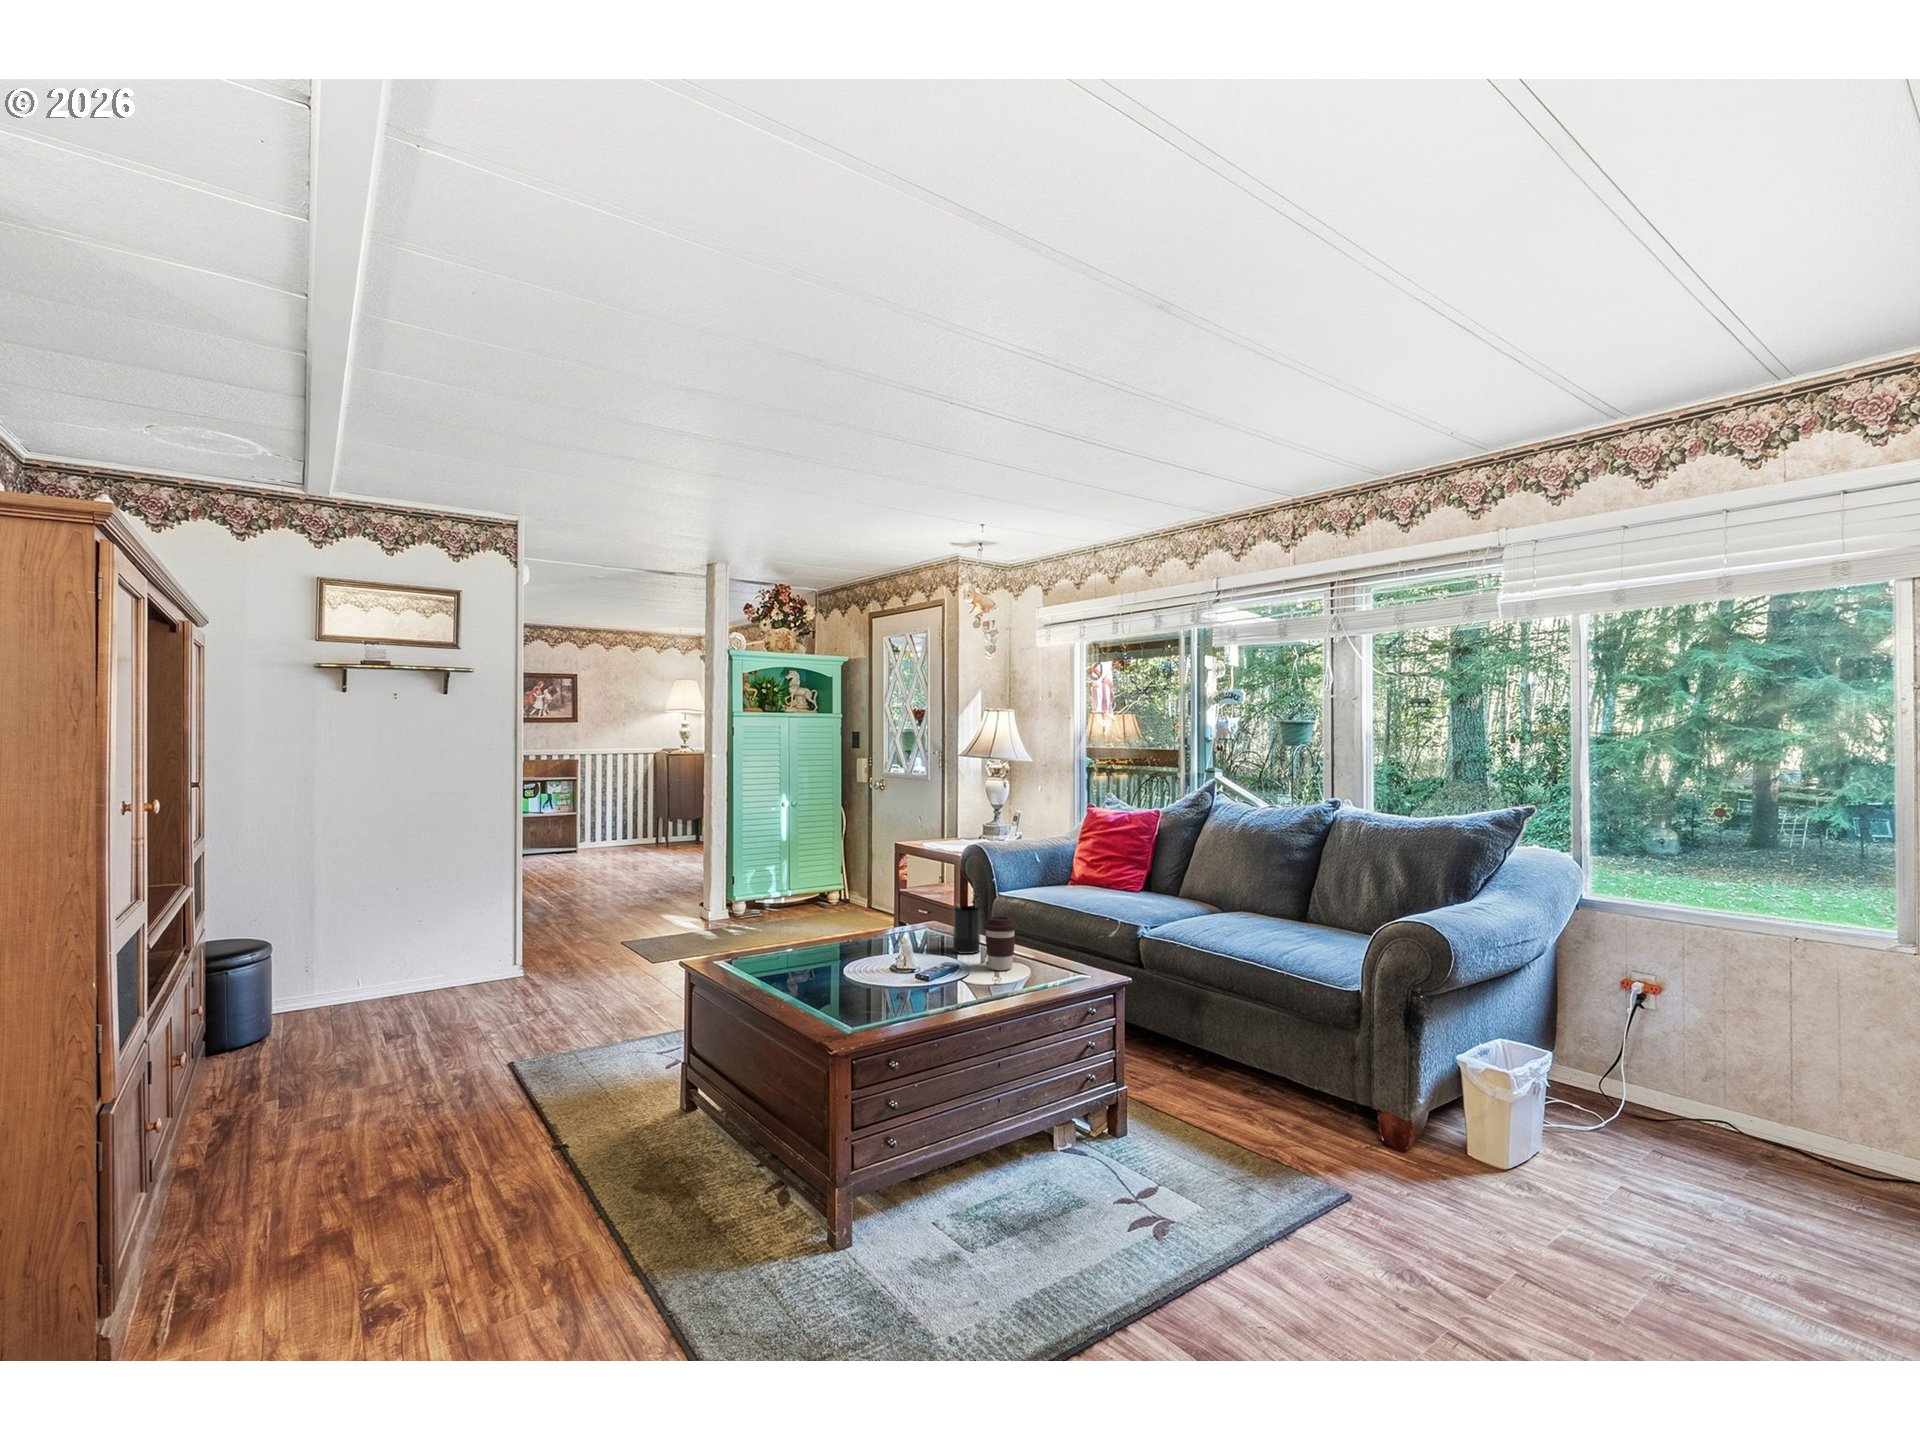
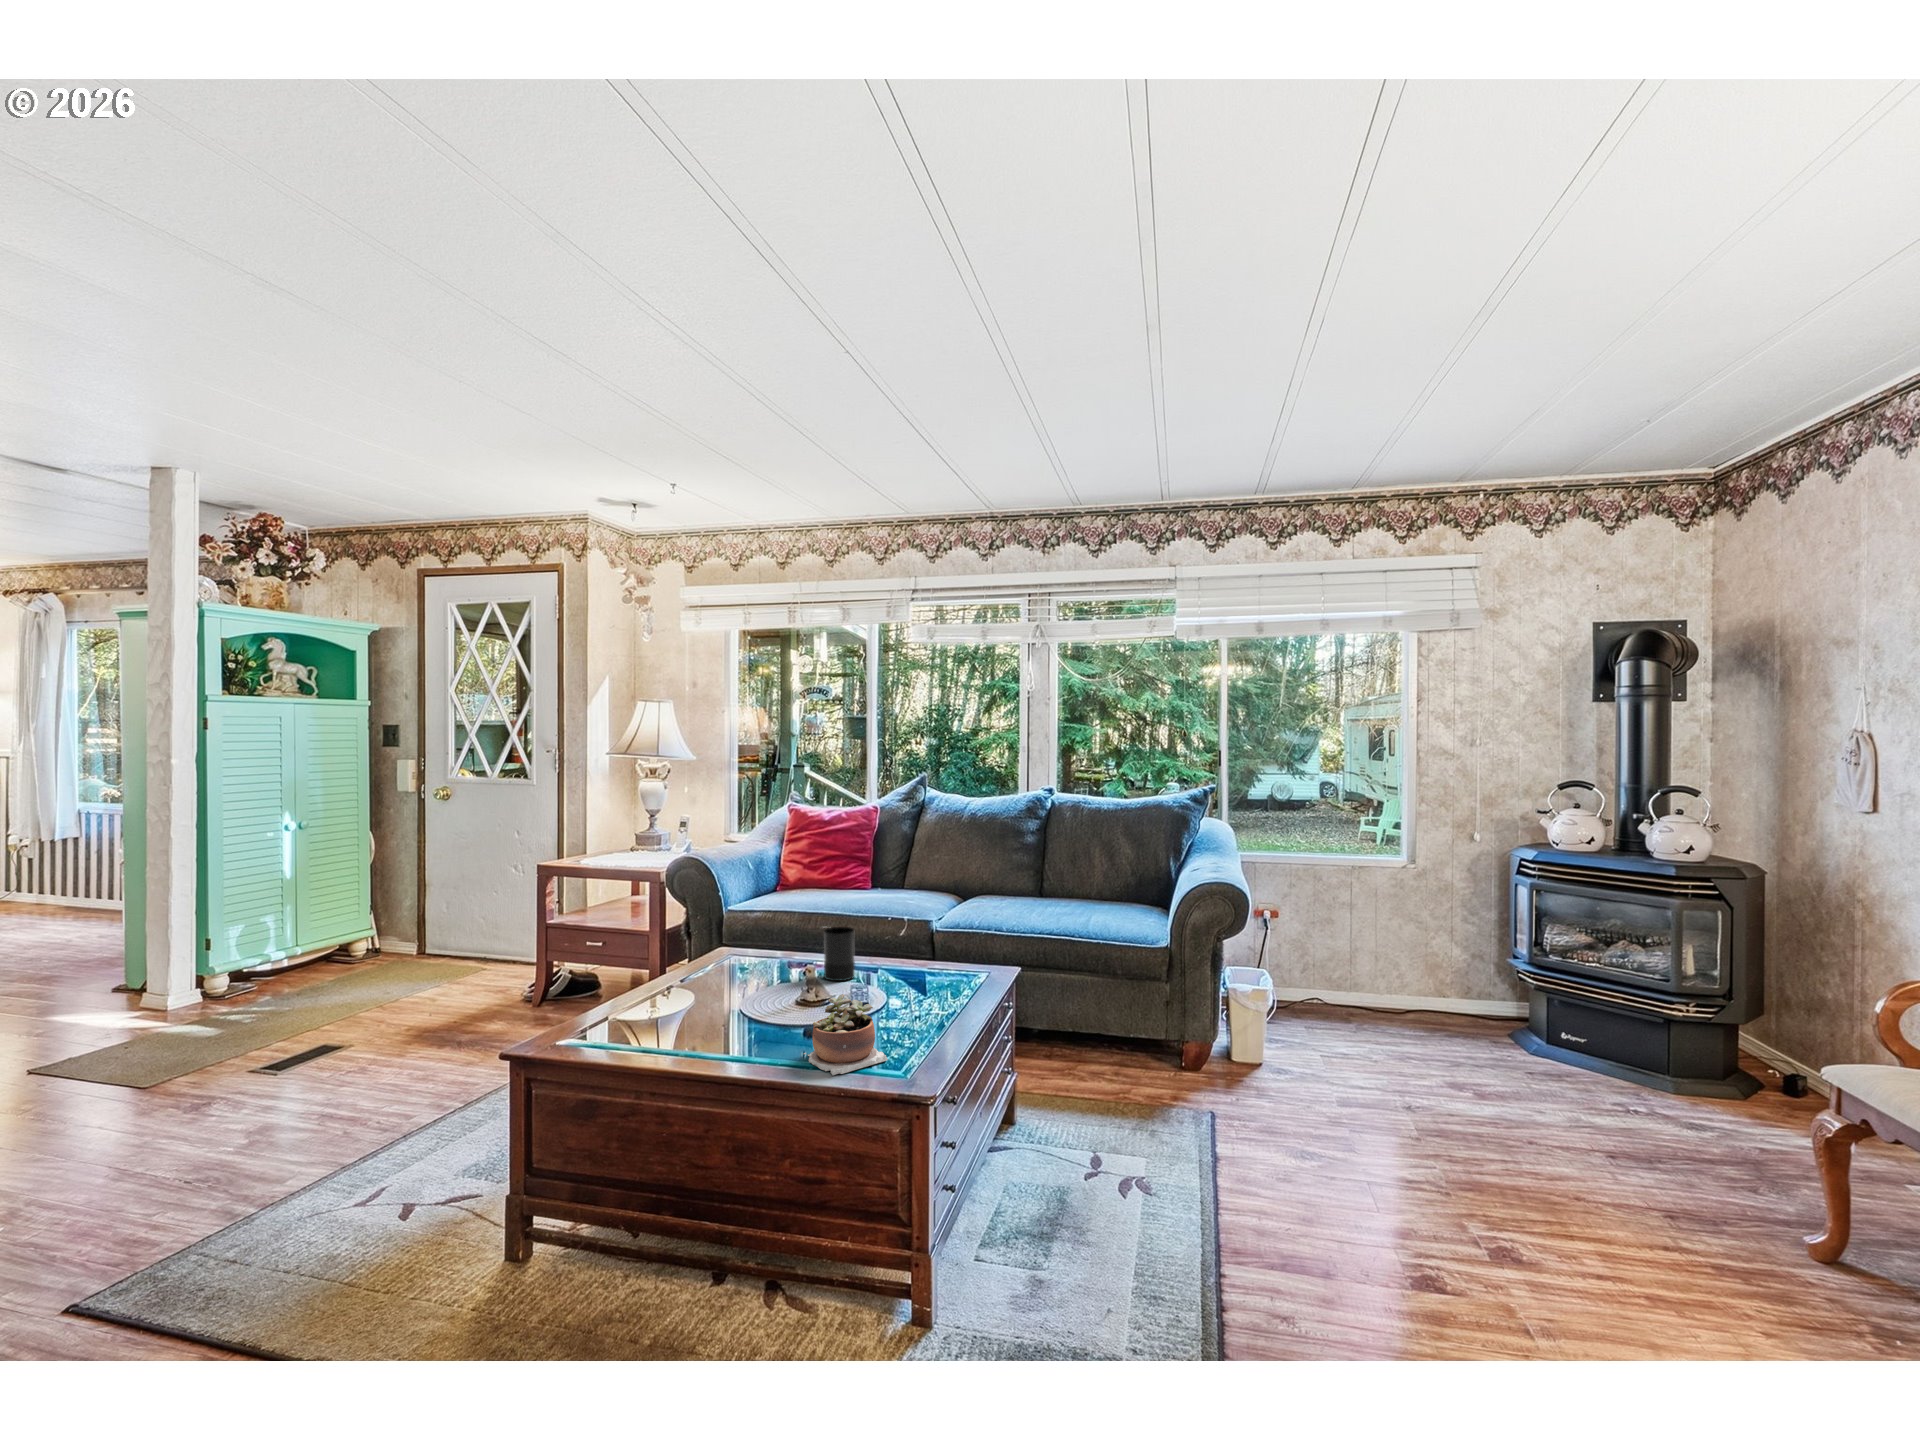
coffee cup: present [984,916,1017,970] -> none [890,932,925,991]
succulent plant: none [823,948,883,1009] -> present [804,994,888,1075]

